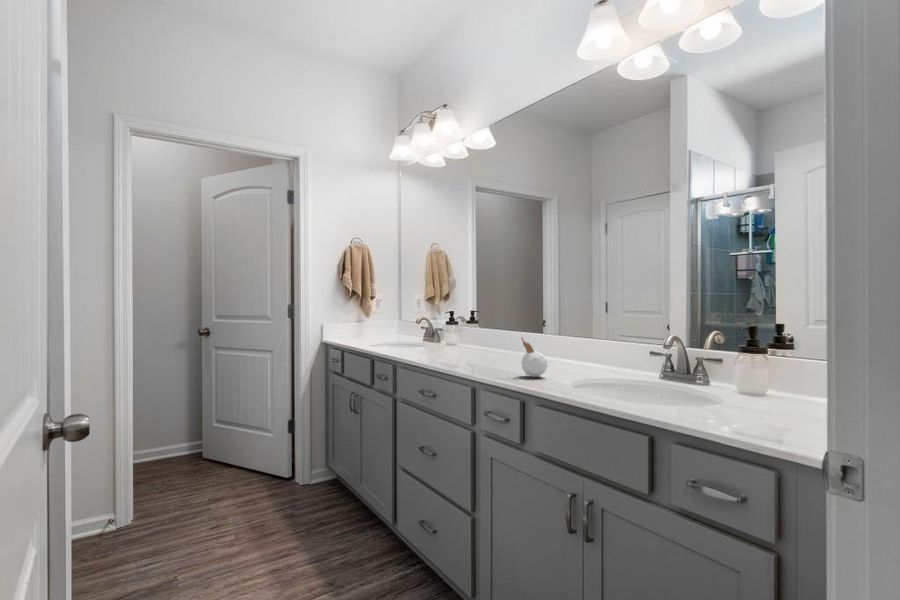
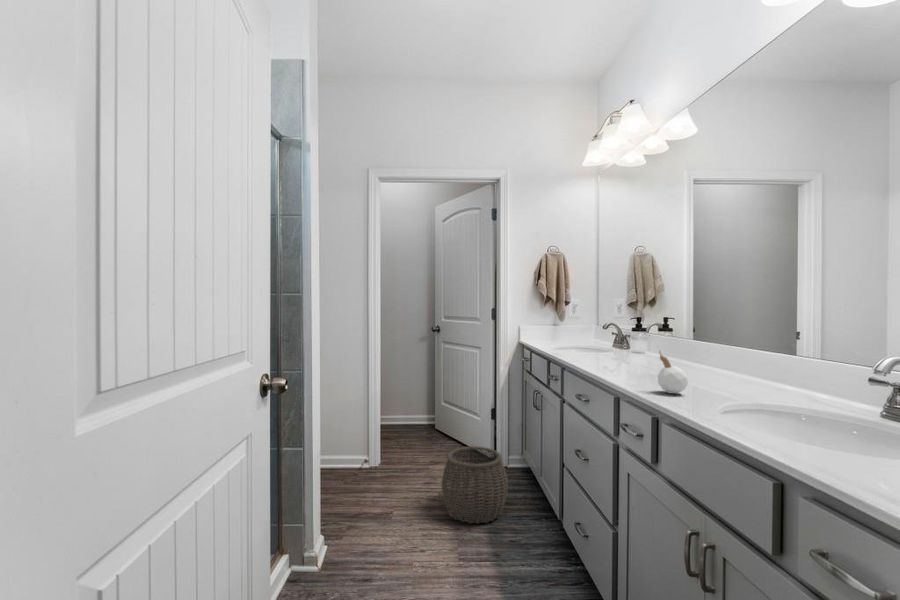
woven basket: none [246,467,330,563] -> present [442,446,508,523]

